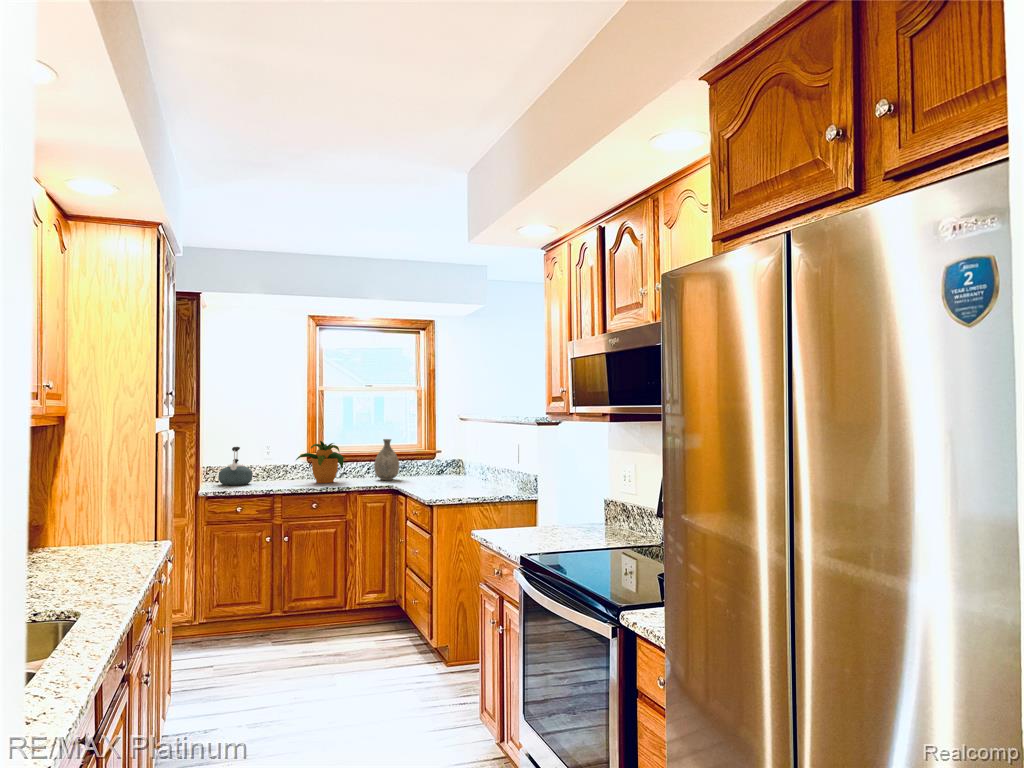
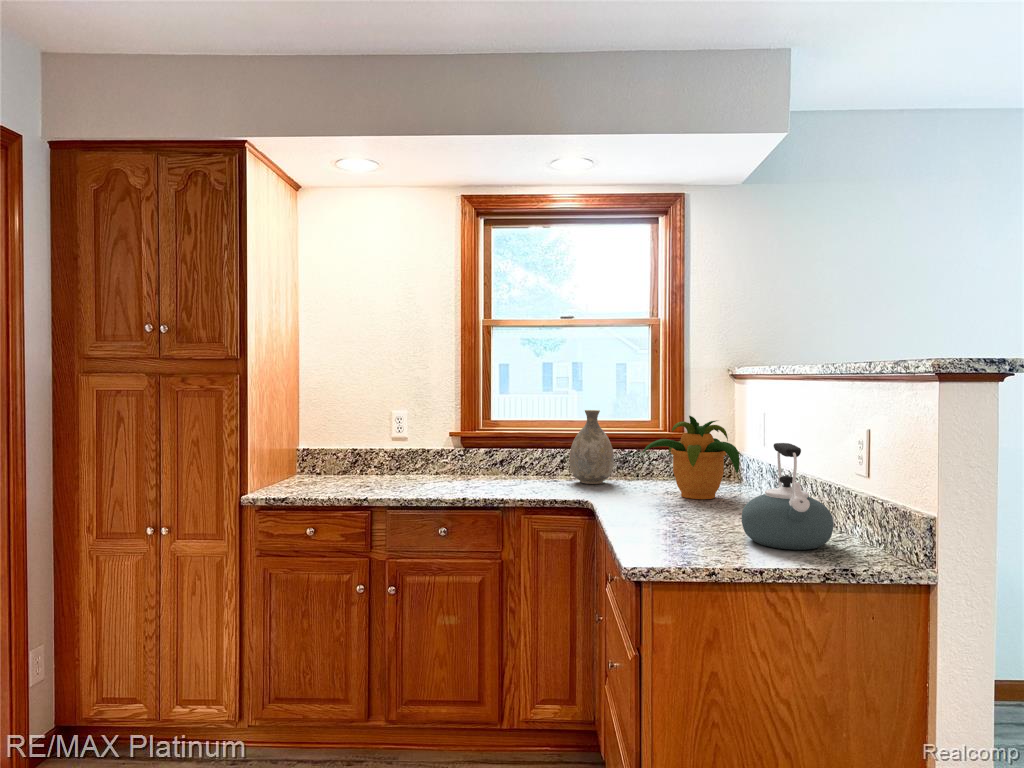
potted plant: present [296,441,346,483] -> present [642,416,741,499]
kettle: present [218,447,253,485] -> present [741,443,834,550]

